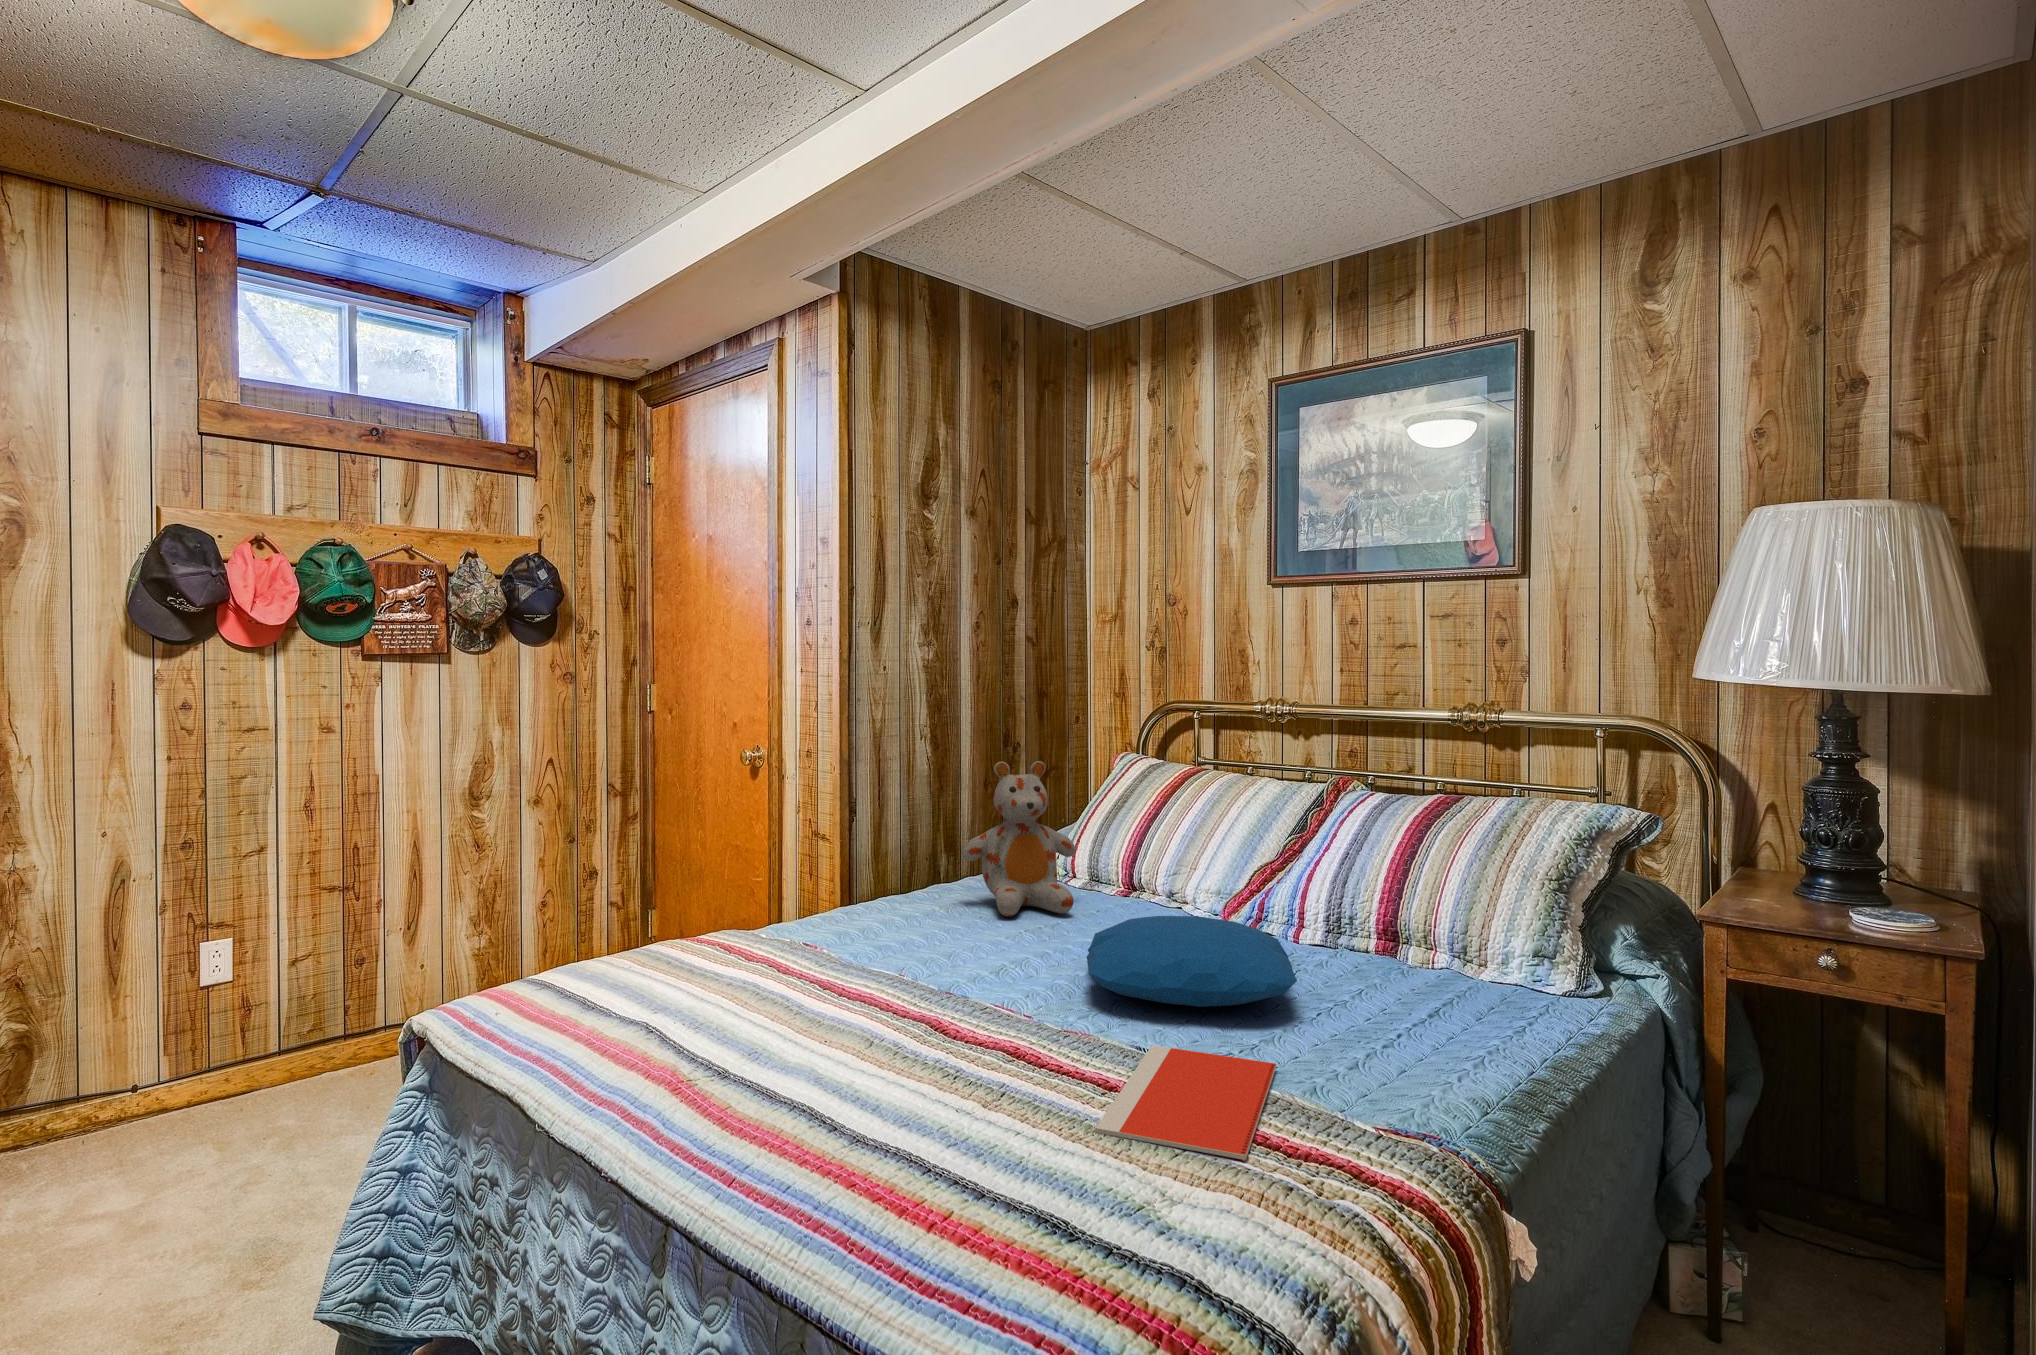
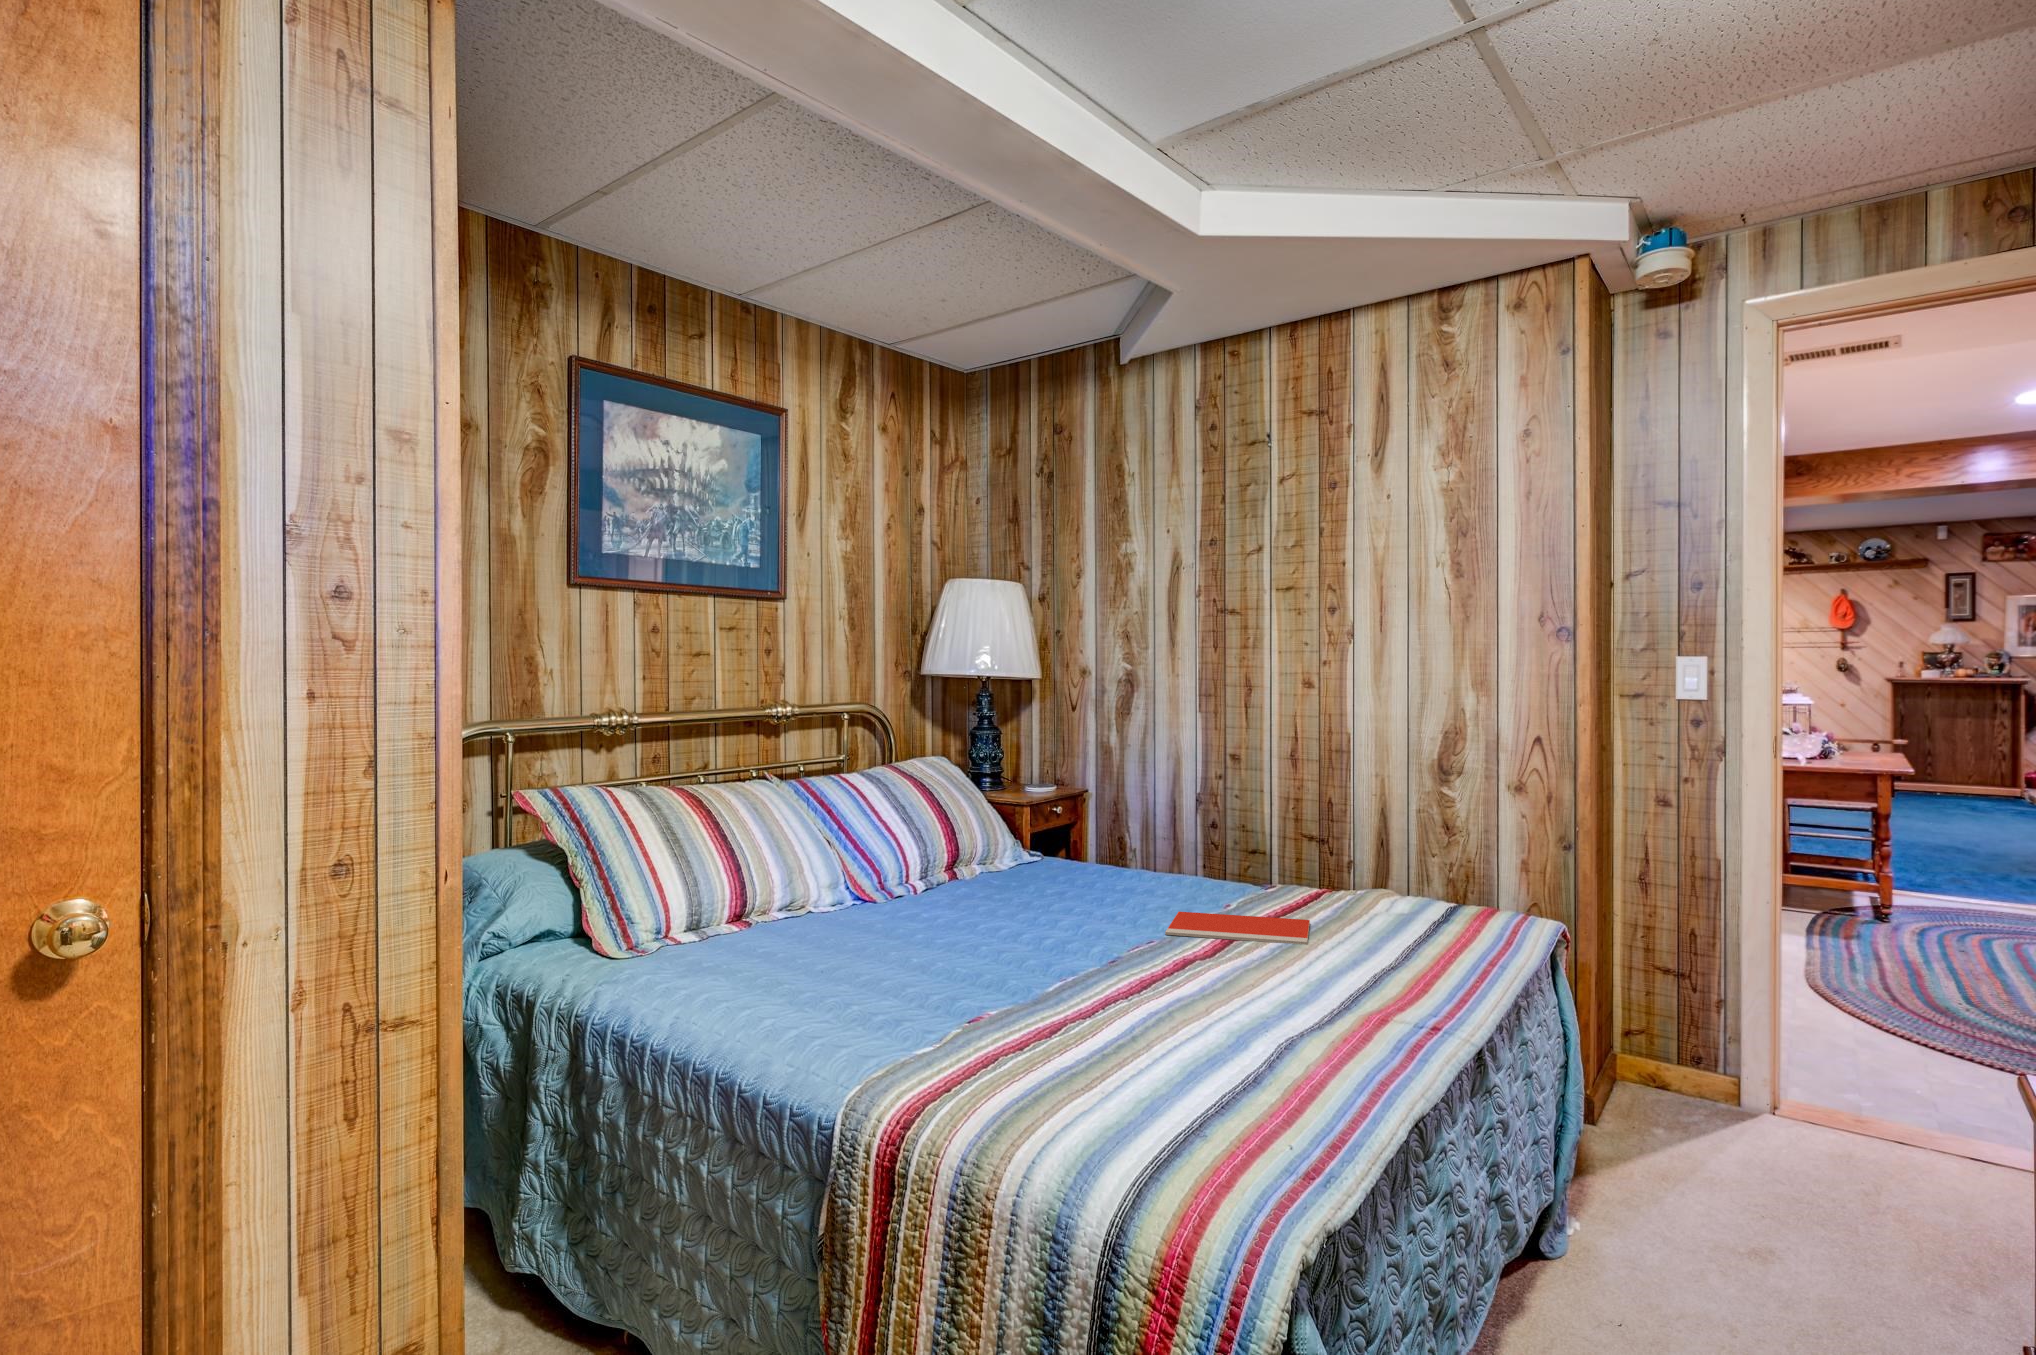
stuffed bear: present [962,761,1076,917] -> none [675,794,799,980]
pillow: present [1087,916,1297,1007] -> none [933,871,1110,937]

